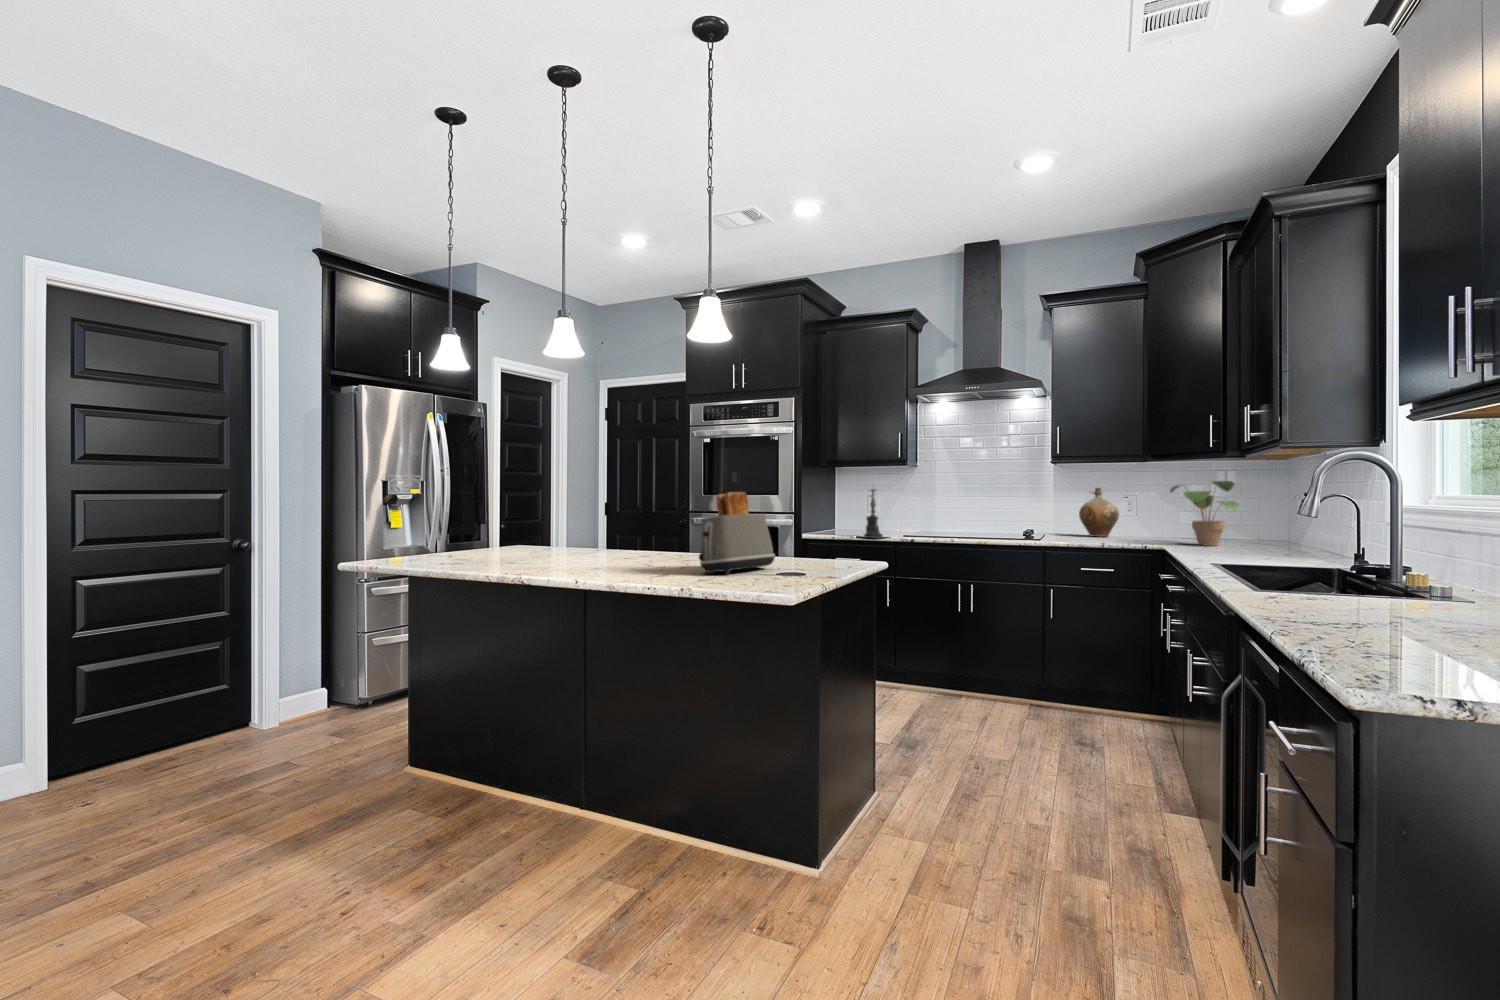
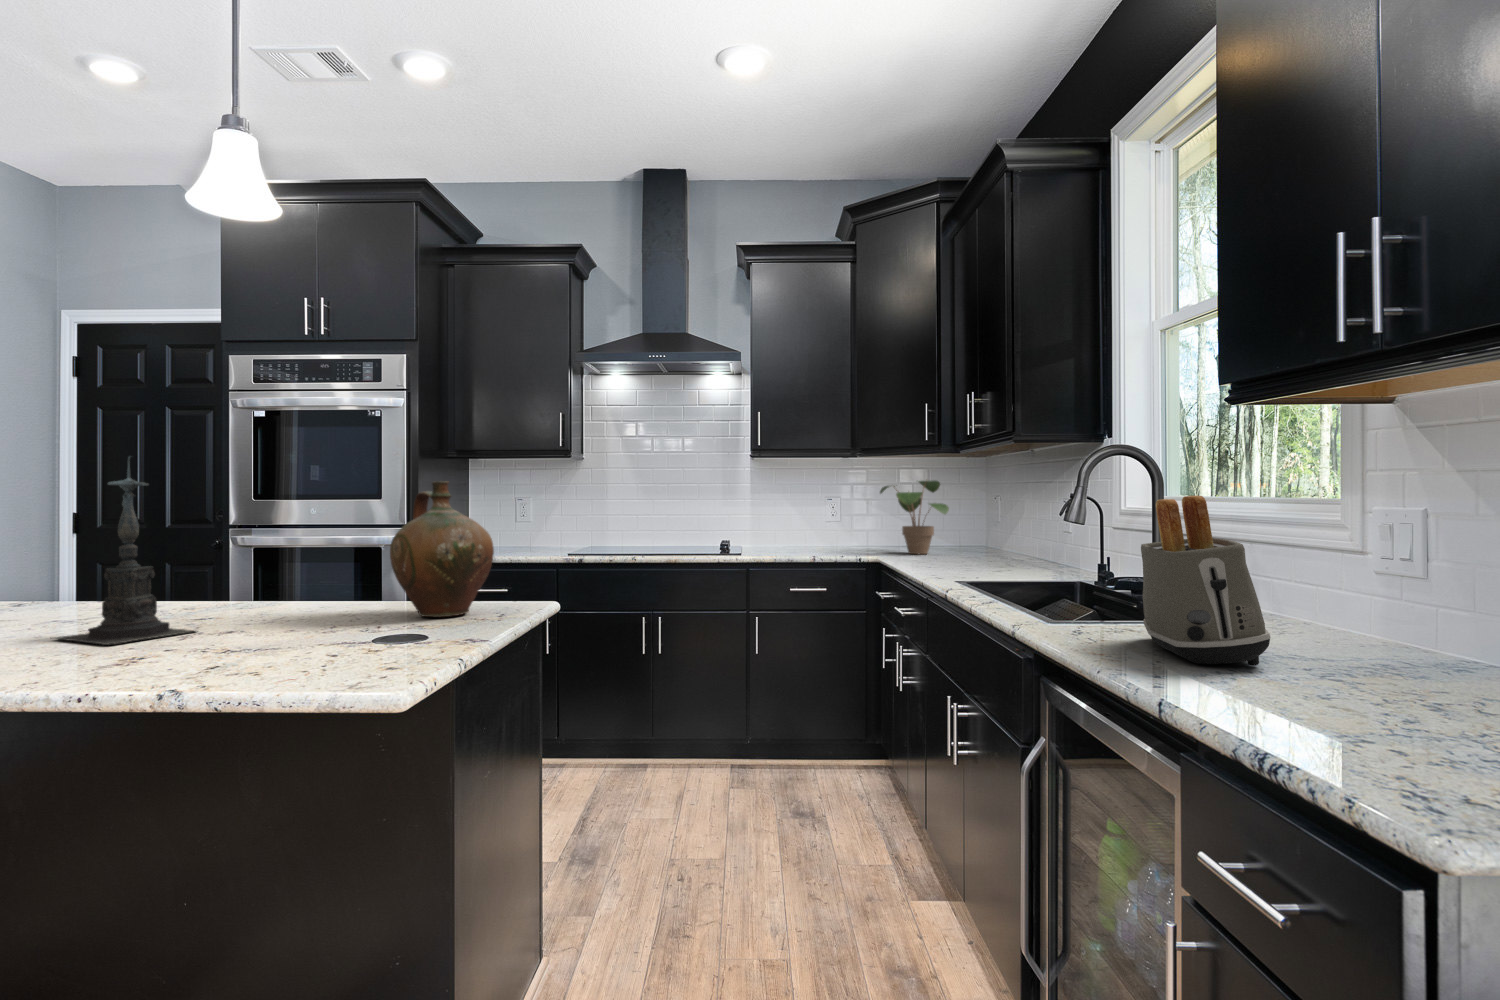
candle holder: present [863,488,883,538] -> present [51,458,194,645]
ceramic jug: present [1079,488,1119,537] -> present [390,481,494,617]
toaster: present [699,492,775,574] -> present [1141,496,1270,665]

